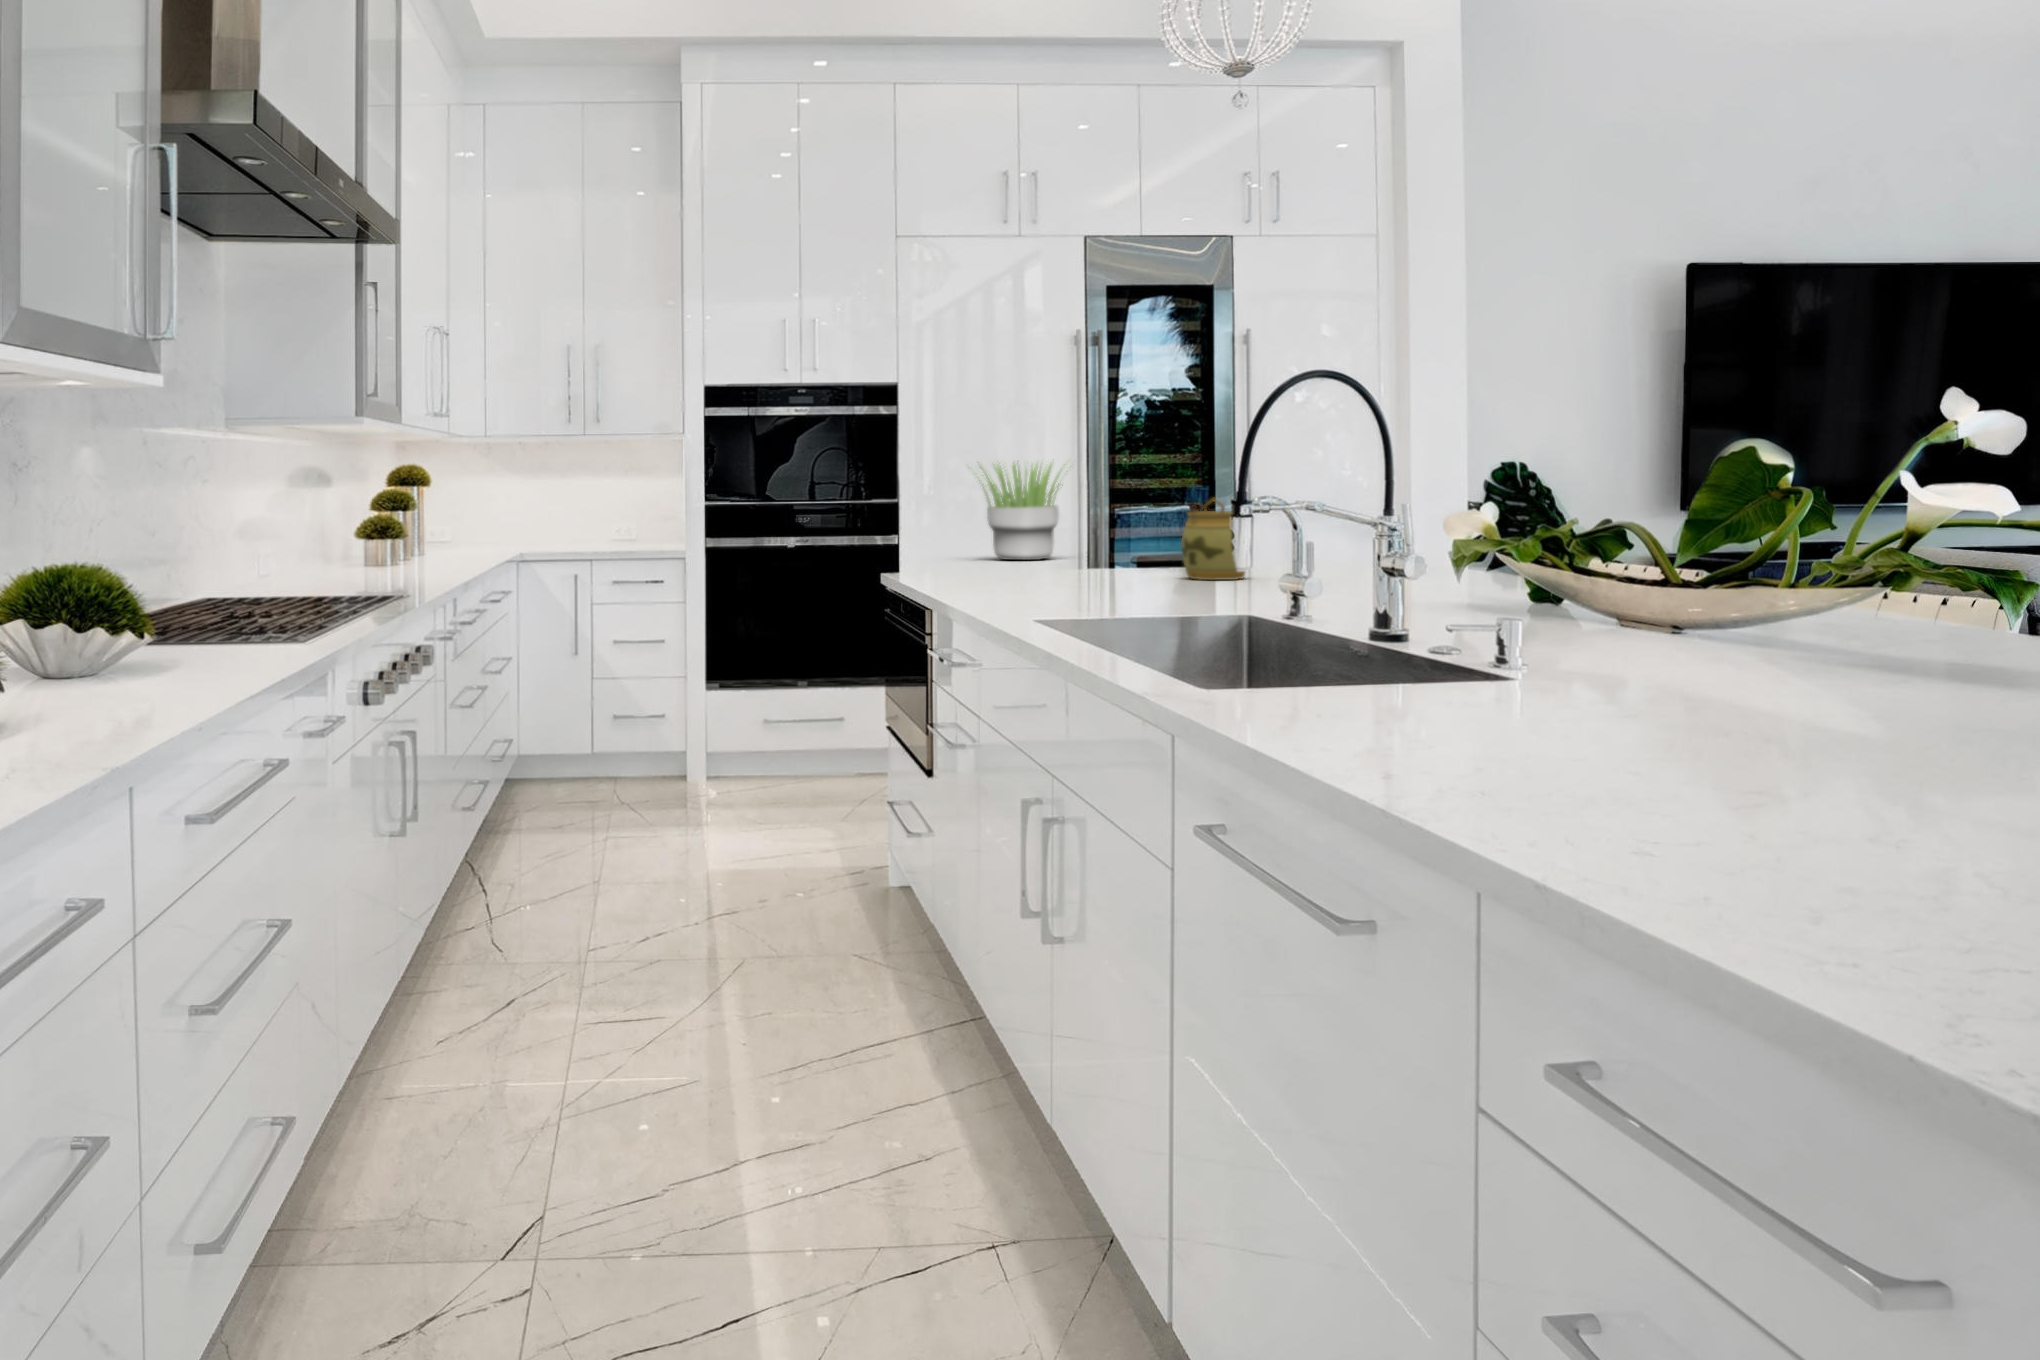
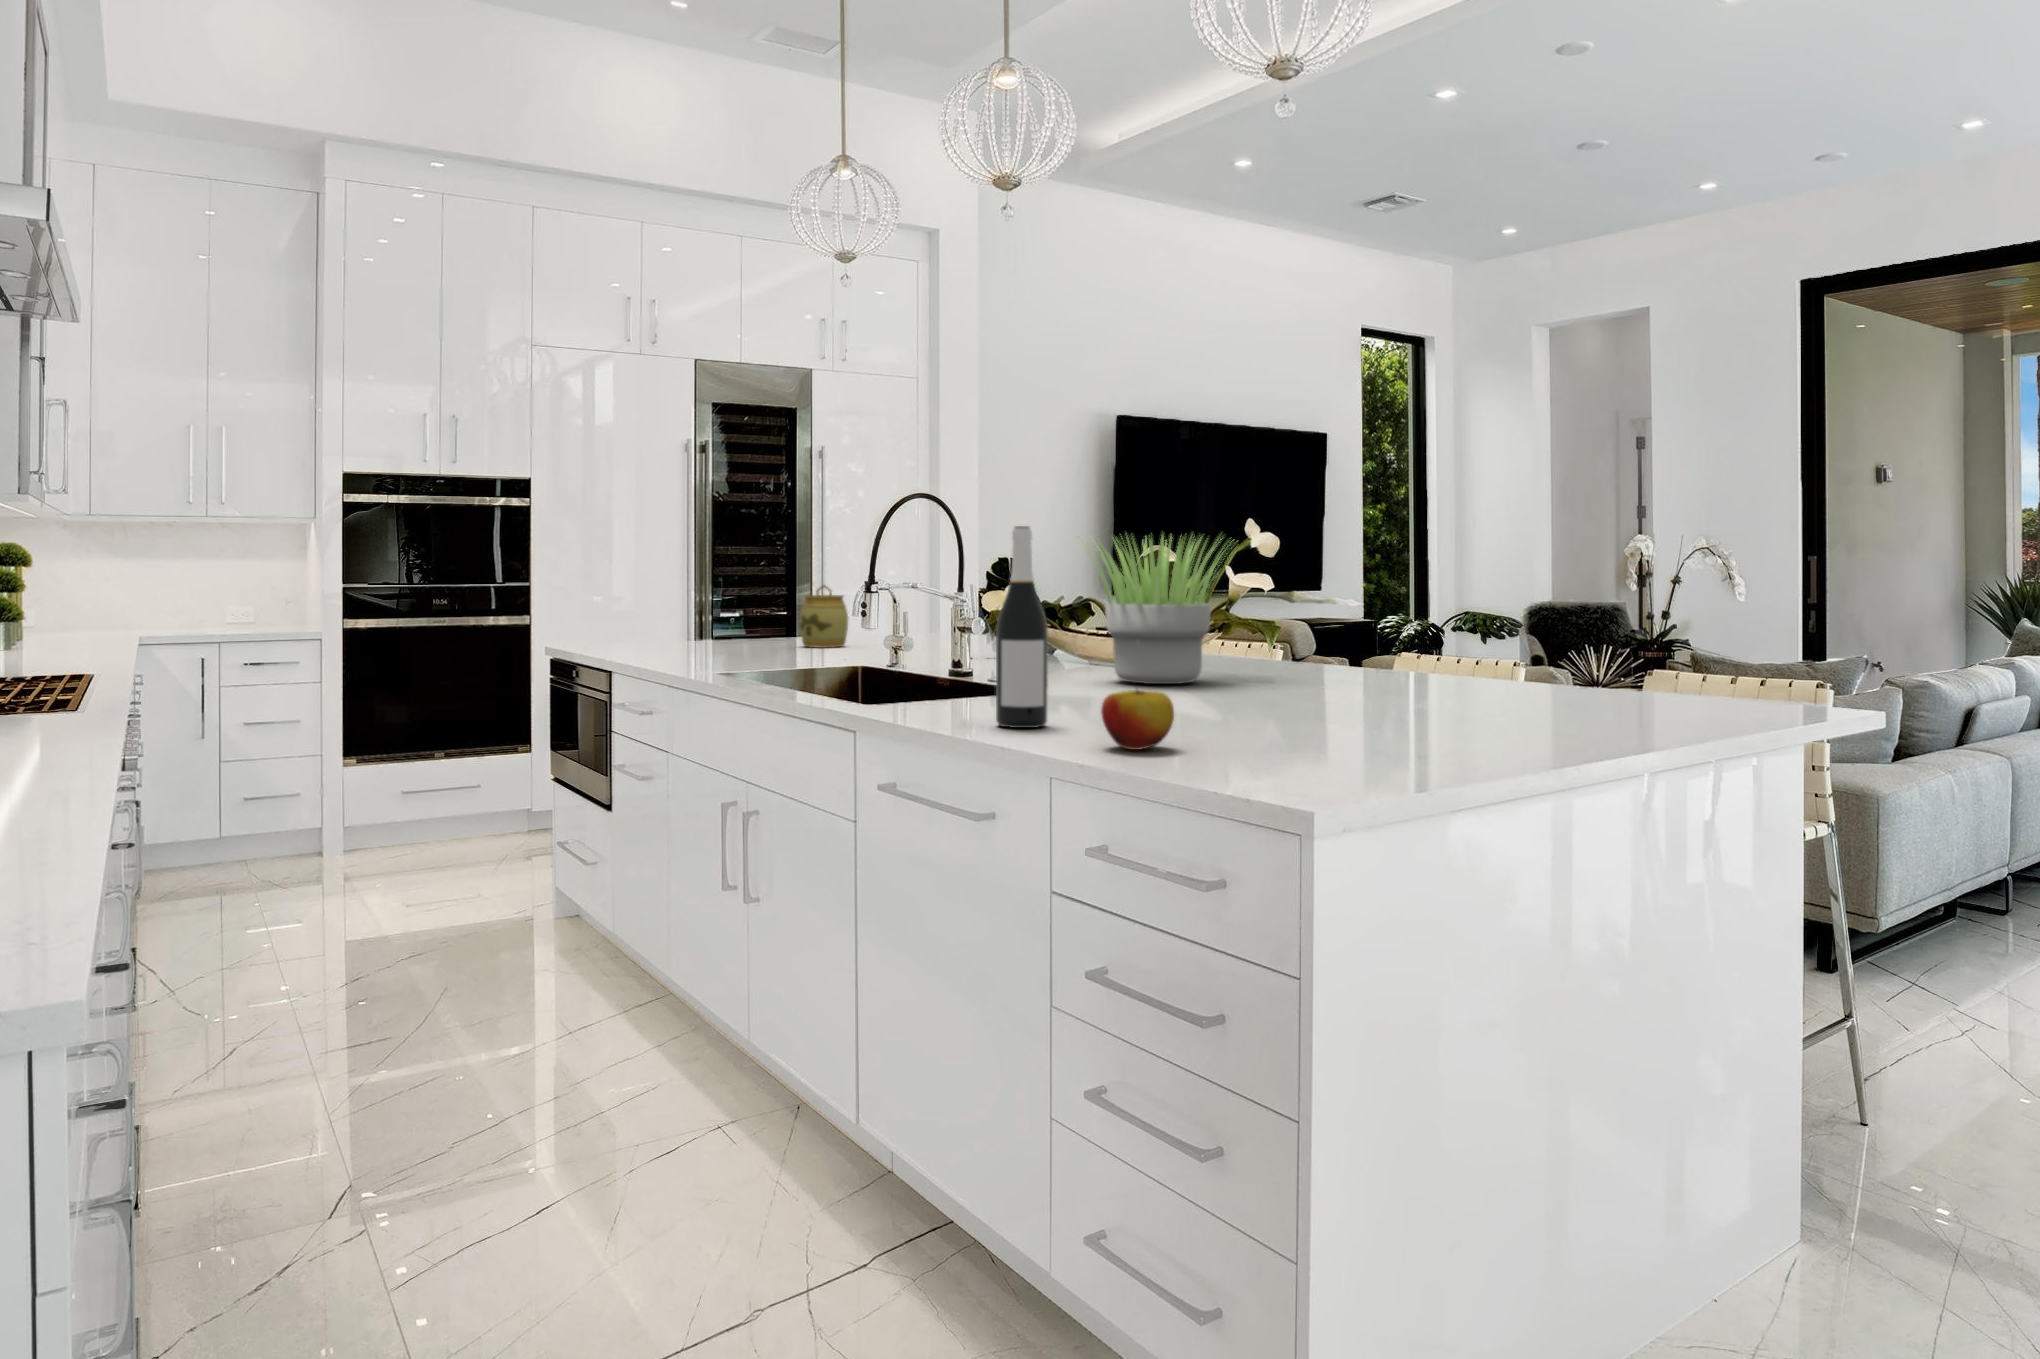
wine bottle: none [1391,414,1497,769] -> present [996,526,1048,728]
potted plant: present [971,461,1065,560] -> present [1089,534,1222,684]
apple: none [1596,729,1776,857] -> present [1101,689,1174,750]

